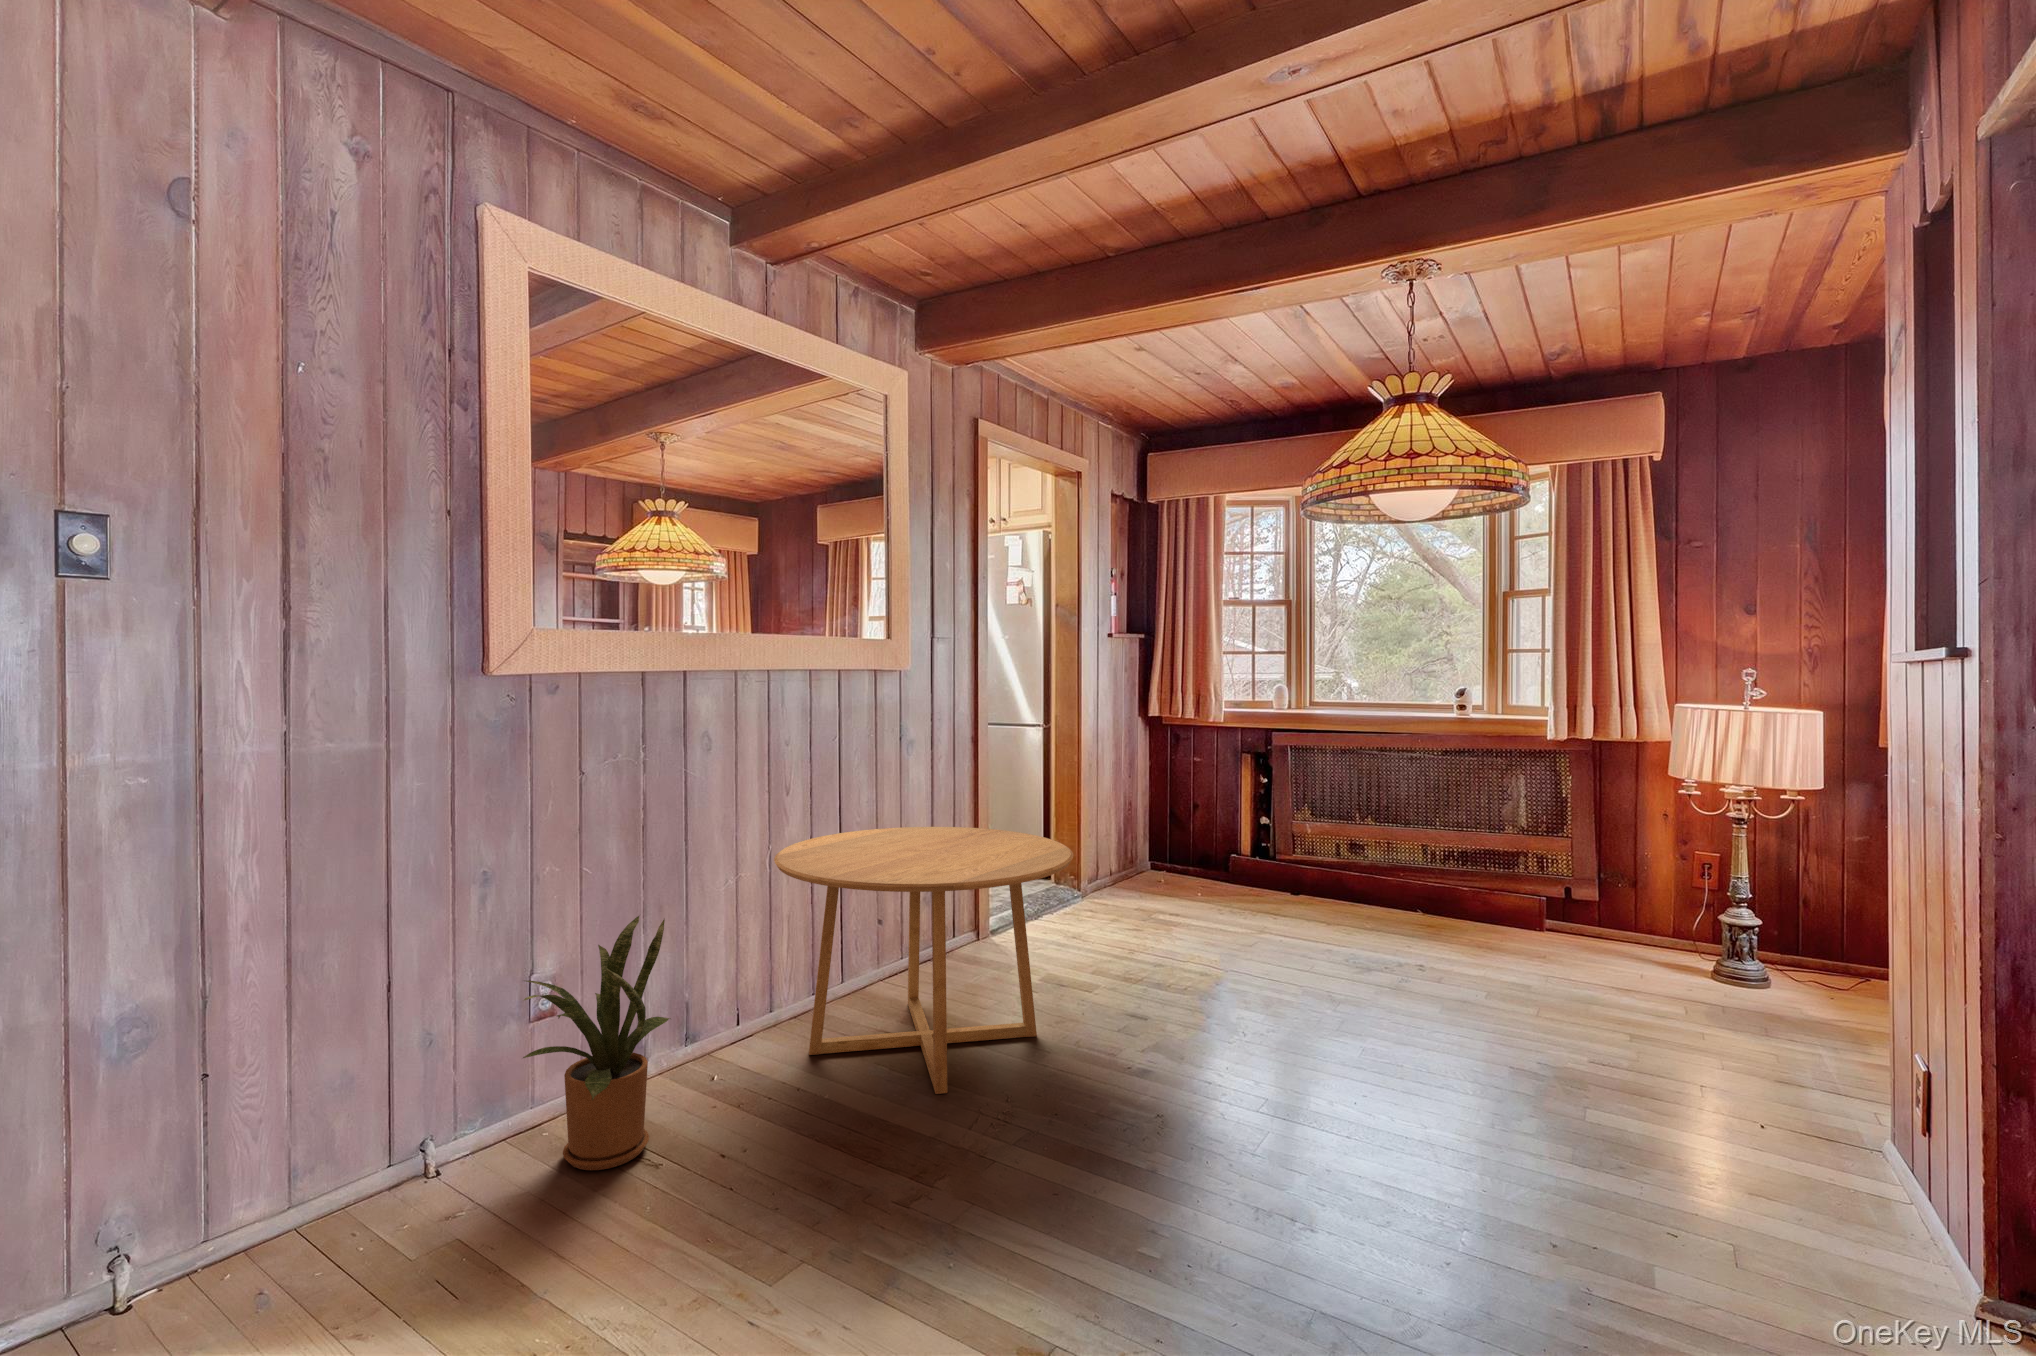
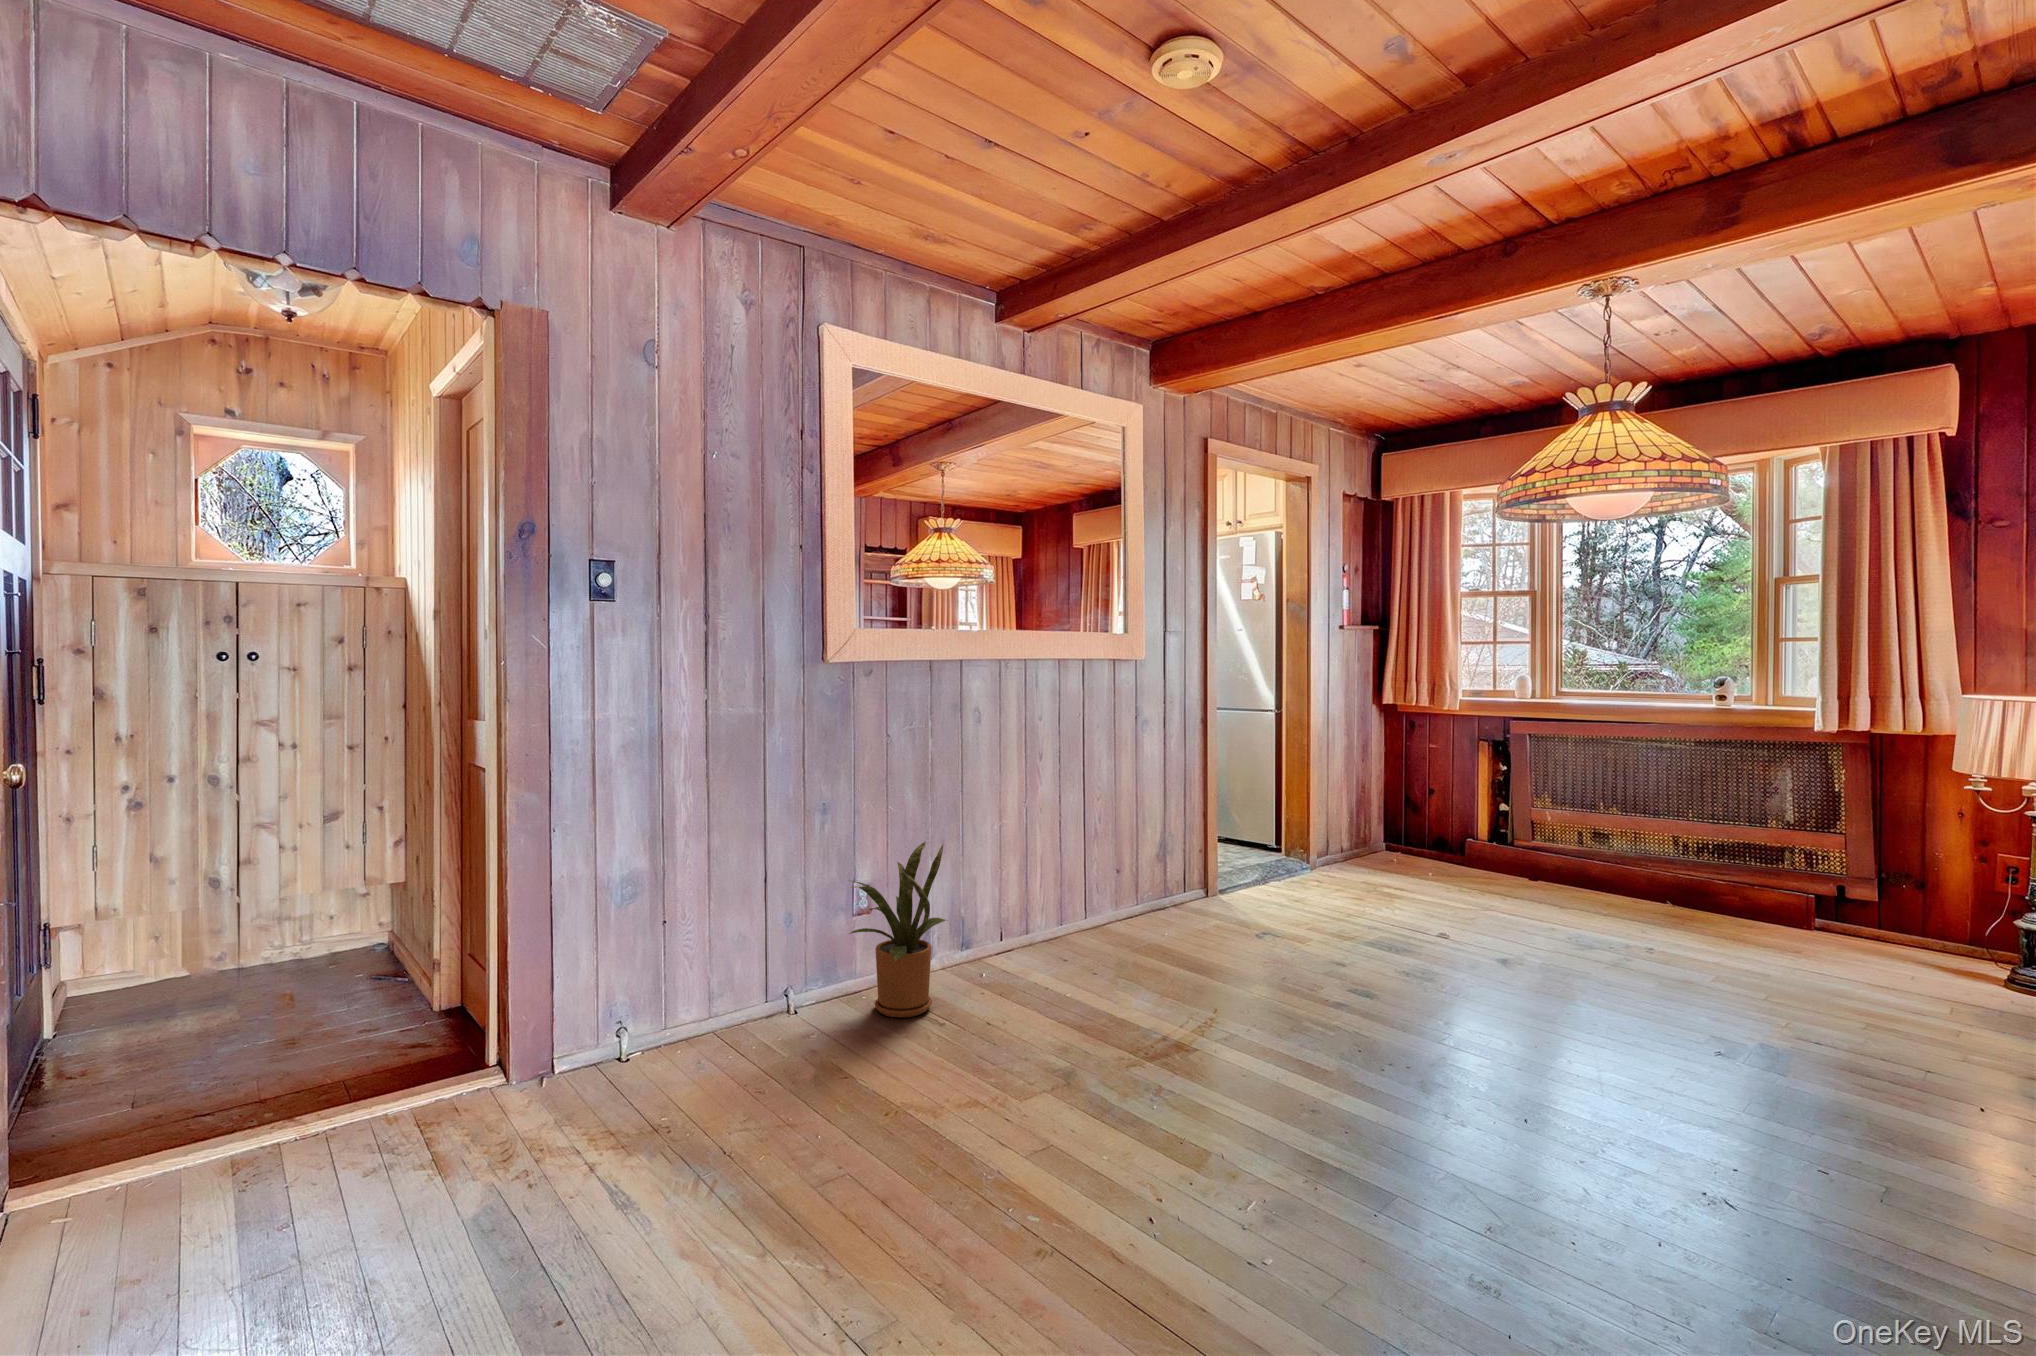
round table: present [774,827,1073,1094] -> none [1025,792,1271,1000]

